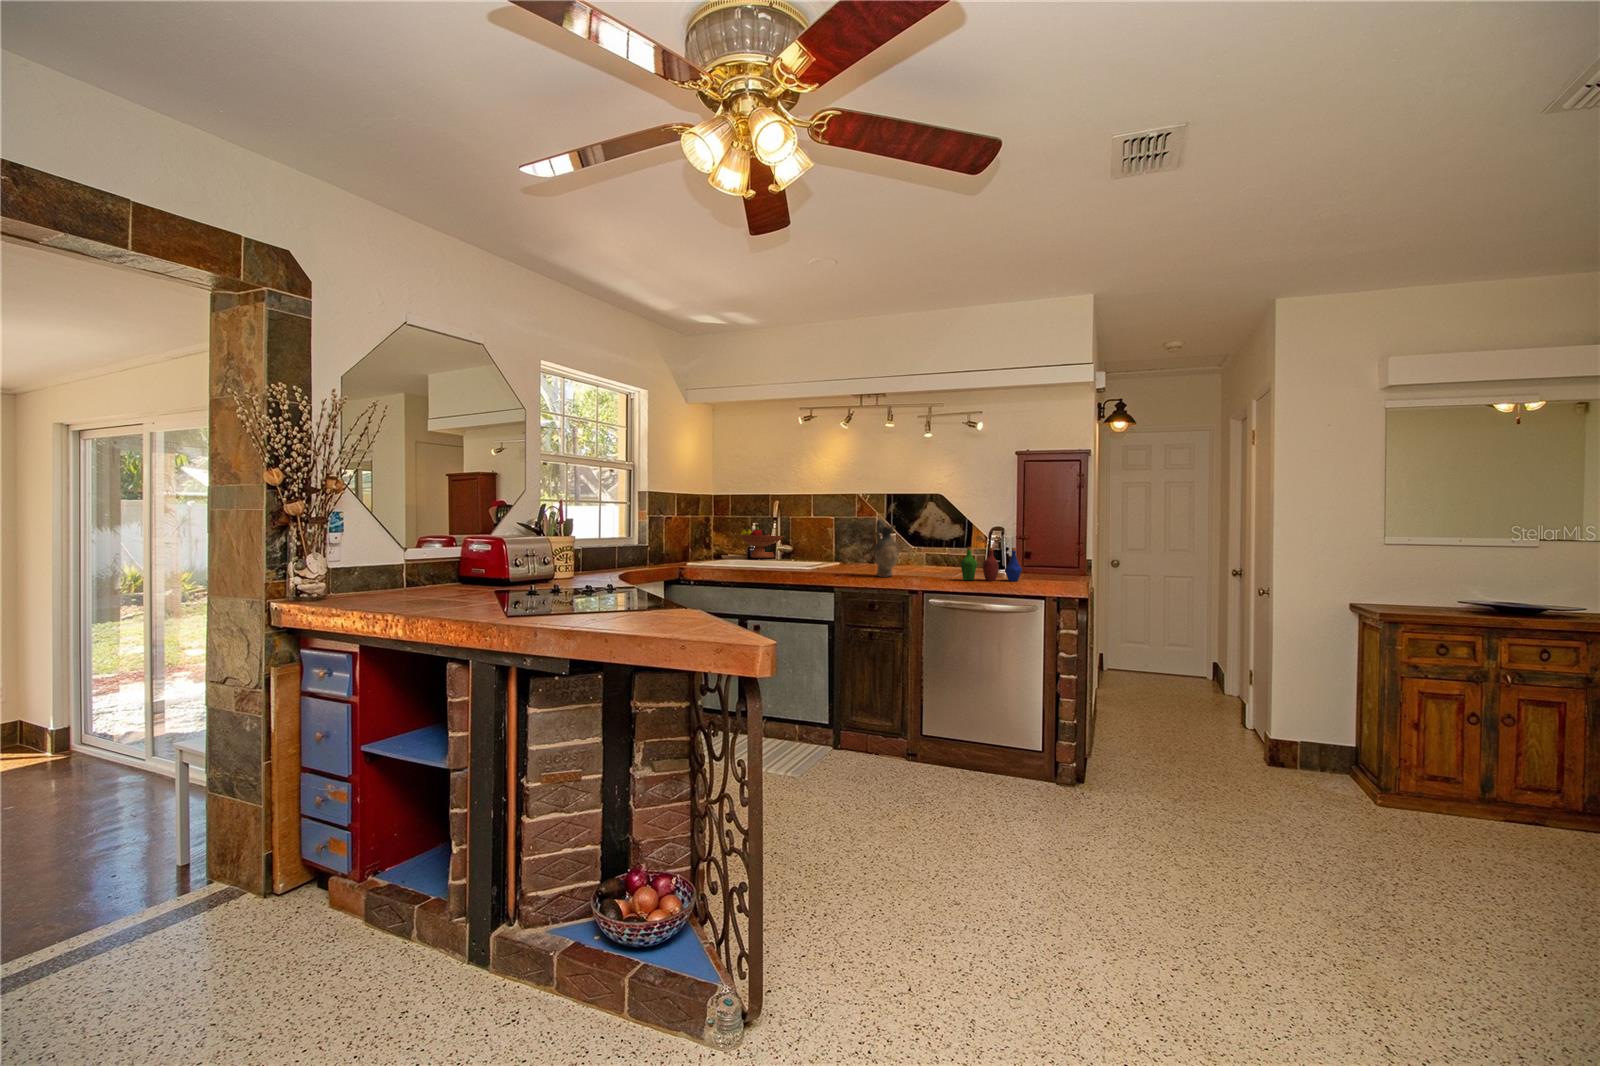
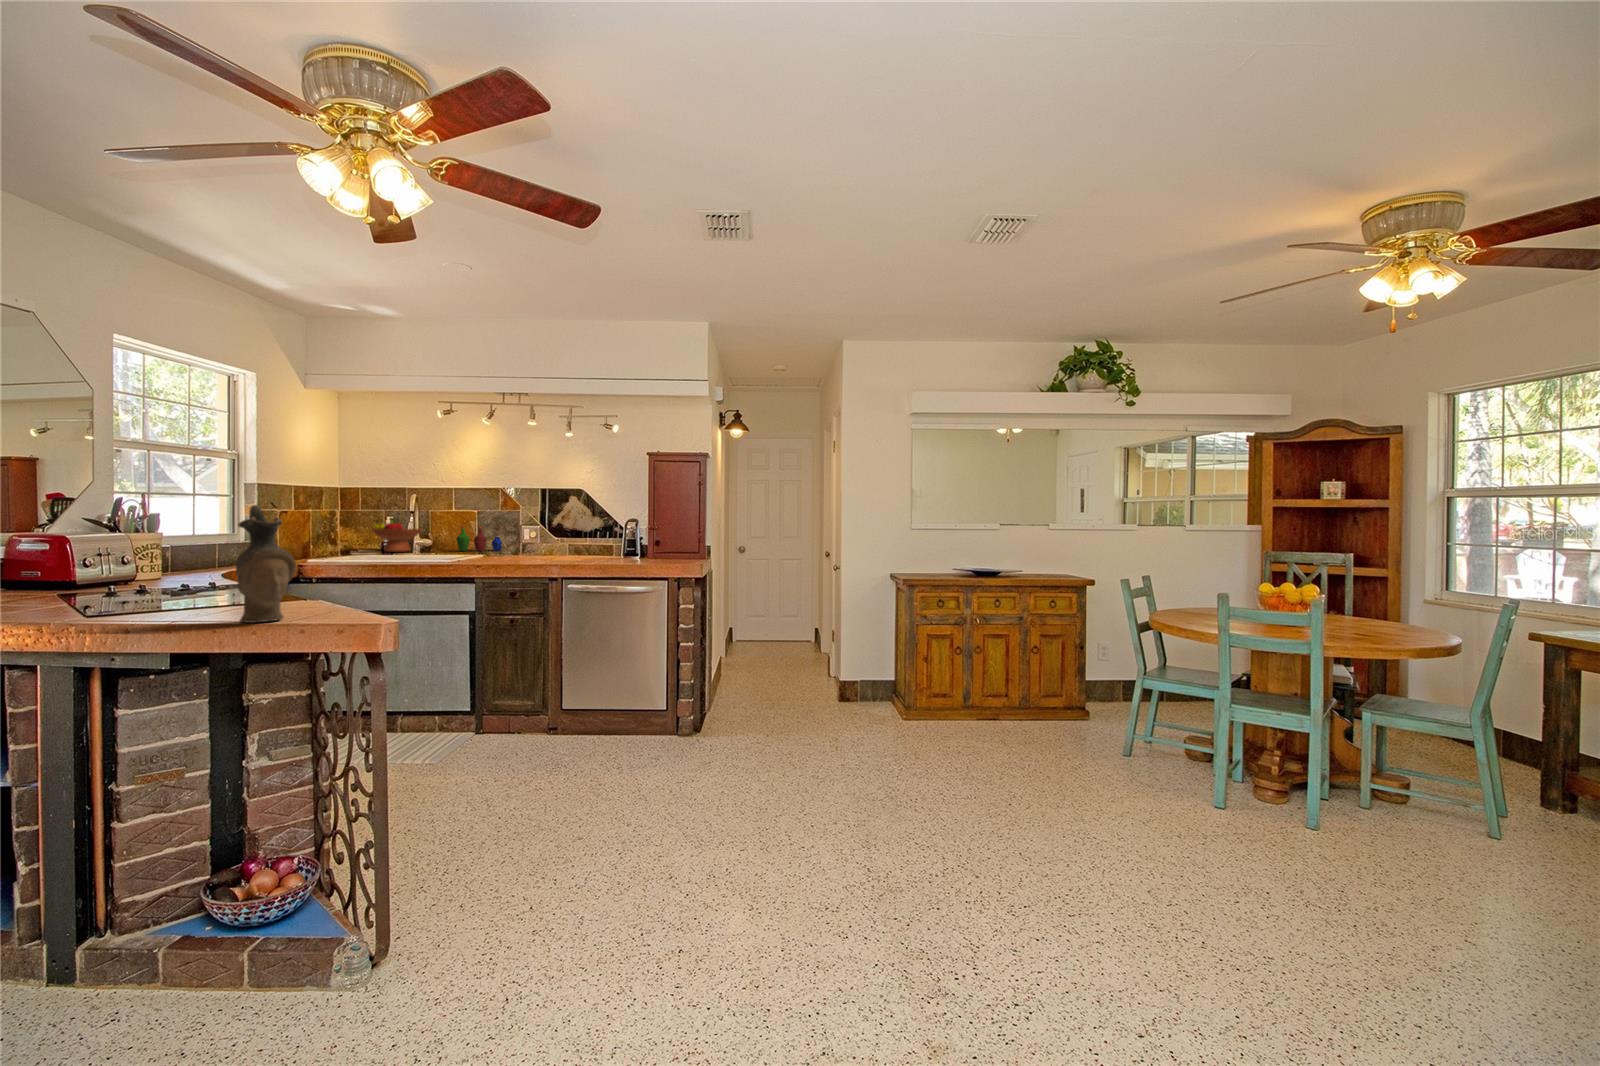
ceramic pitcher: present [874,519,900,577] -> present [236,505,296,623]
bottle: present [960,547,1022,581] -> present [457,527,503,551]

